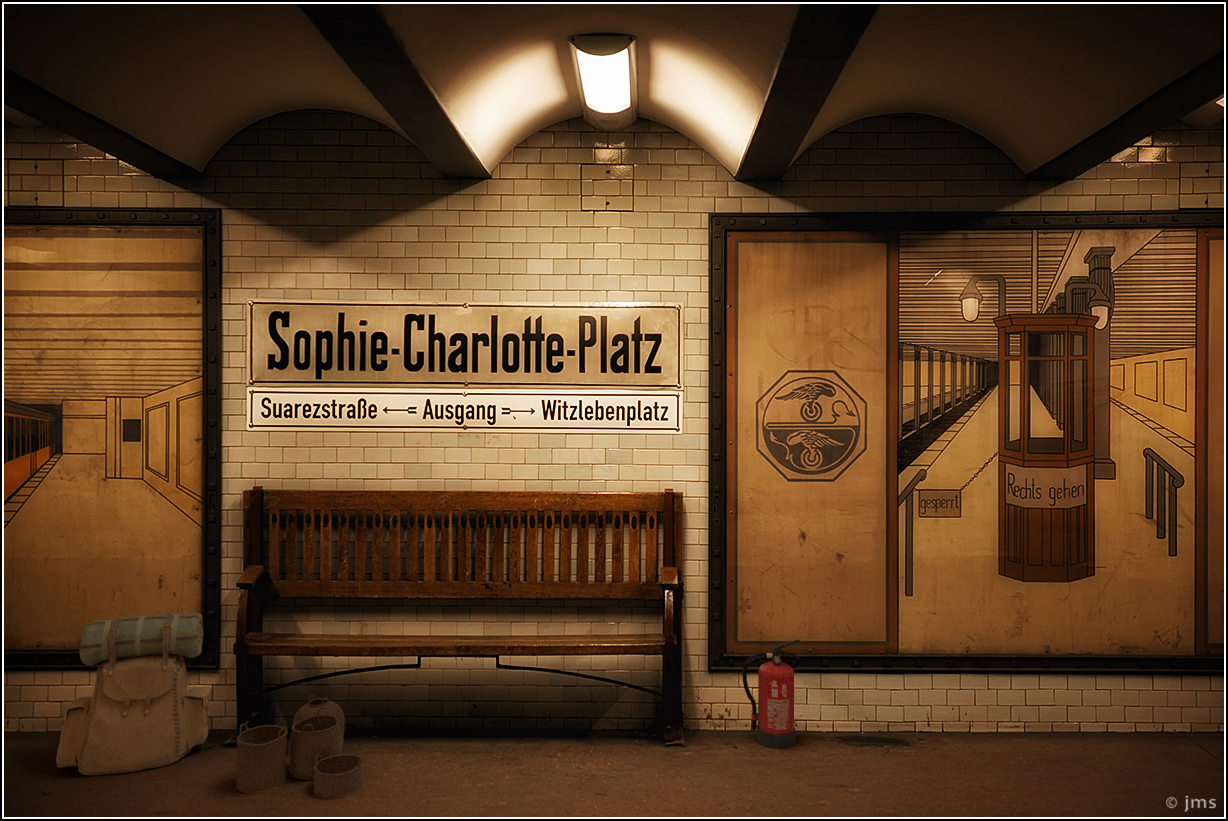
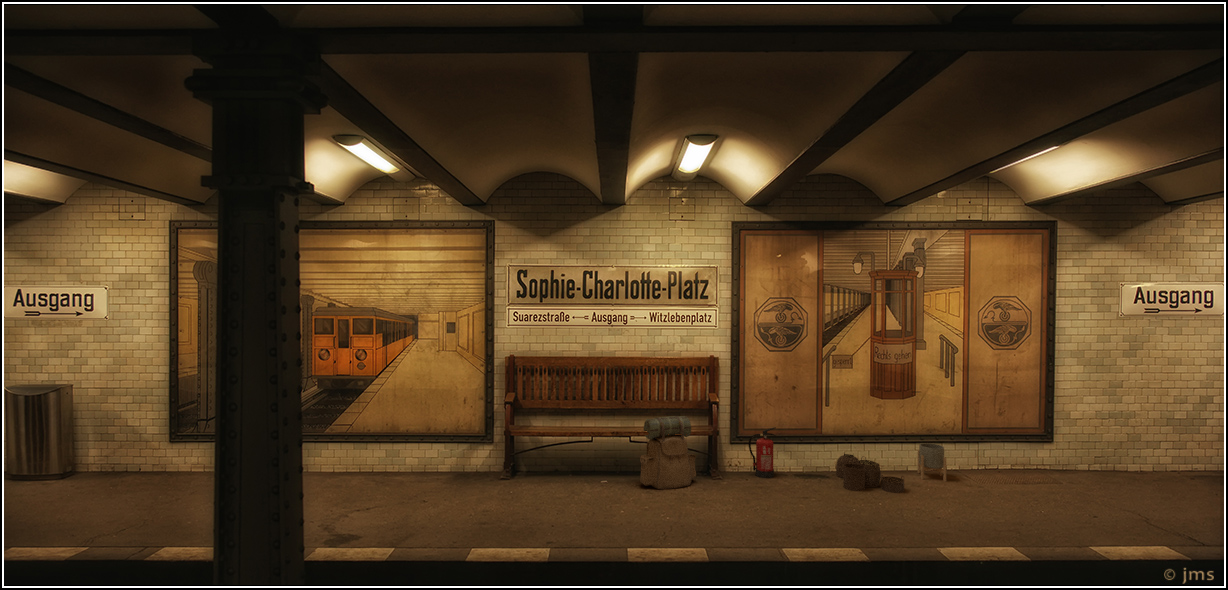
backpack: present [56,613,210,776] -> present [640,416,696,489]
planter: none [1098,674,1165,761] -> present [918,443,946,482]
woven basket: present [236,695,363,798] -> present [836,453,904,493]

